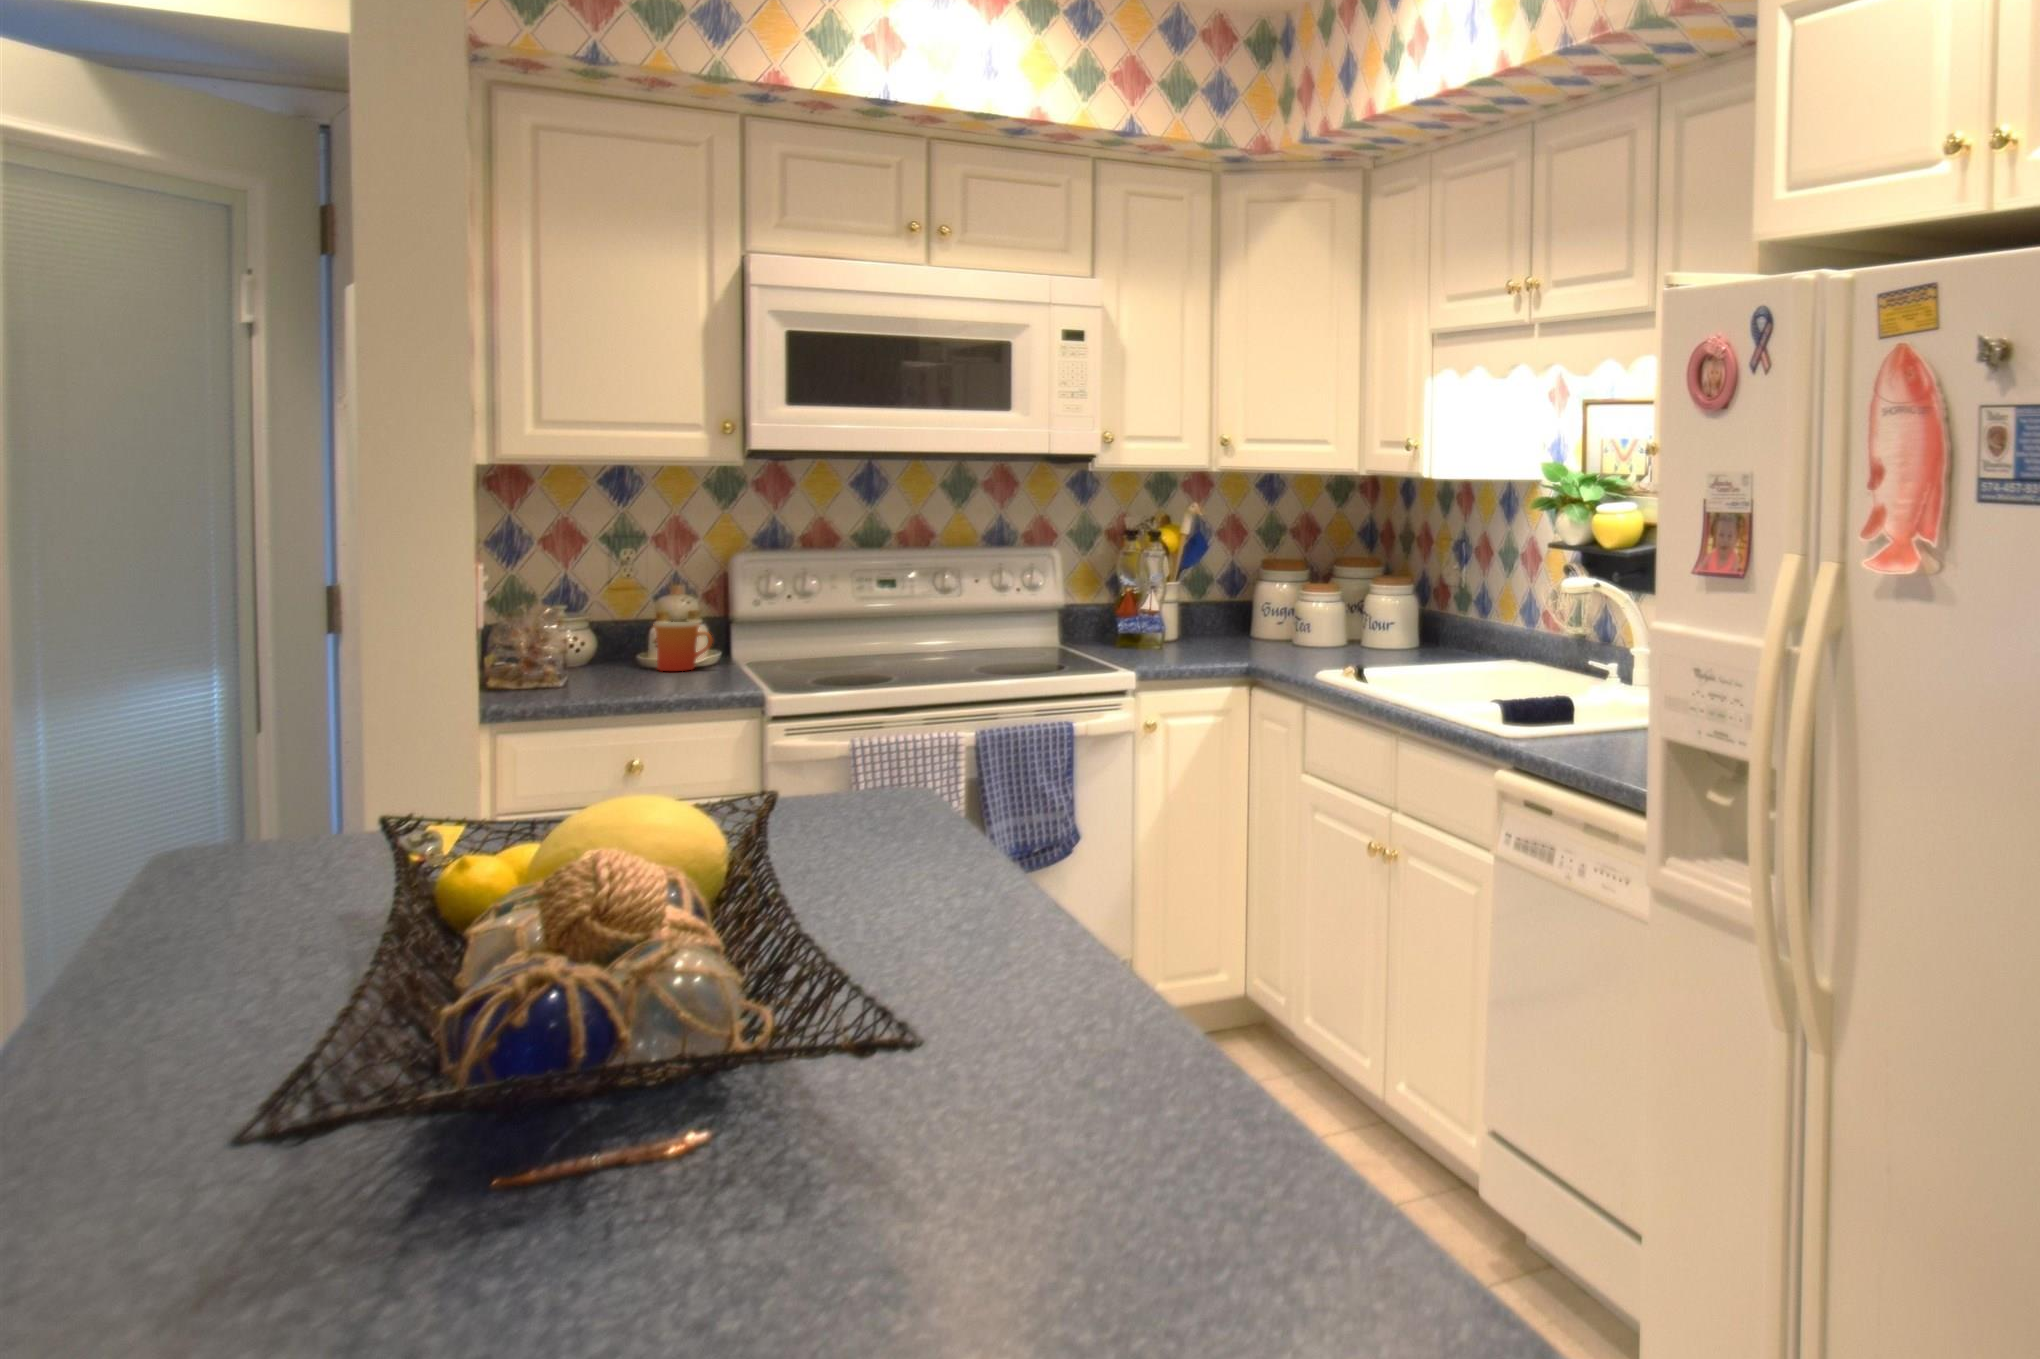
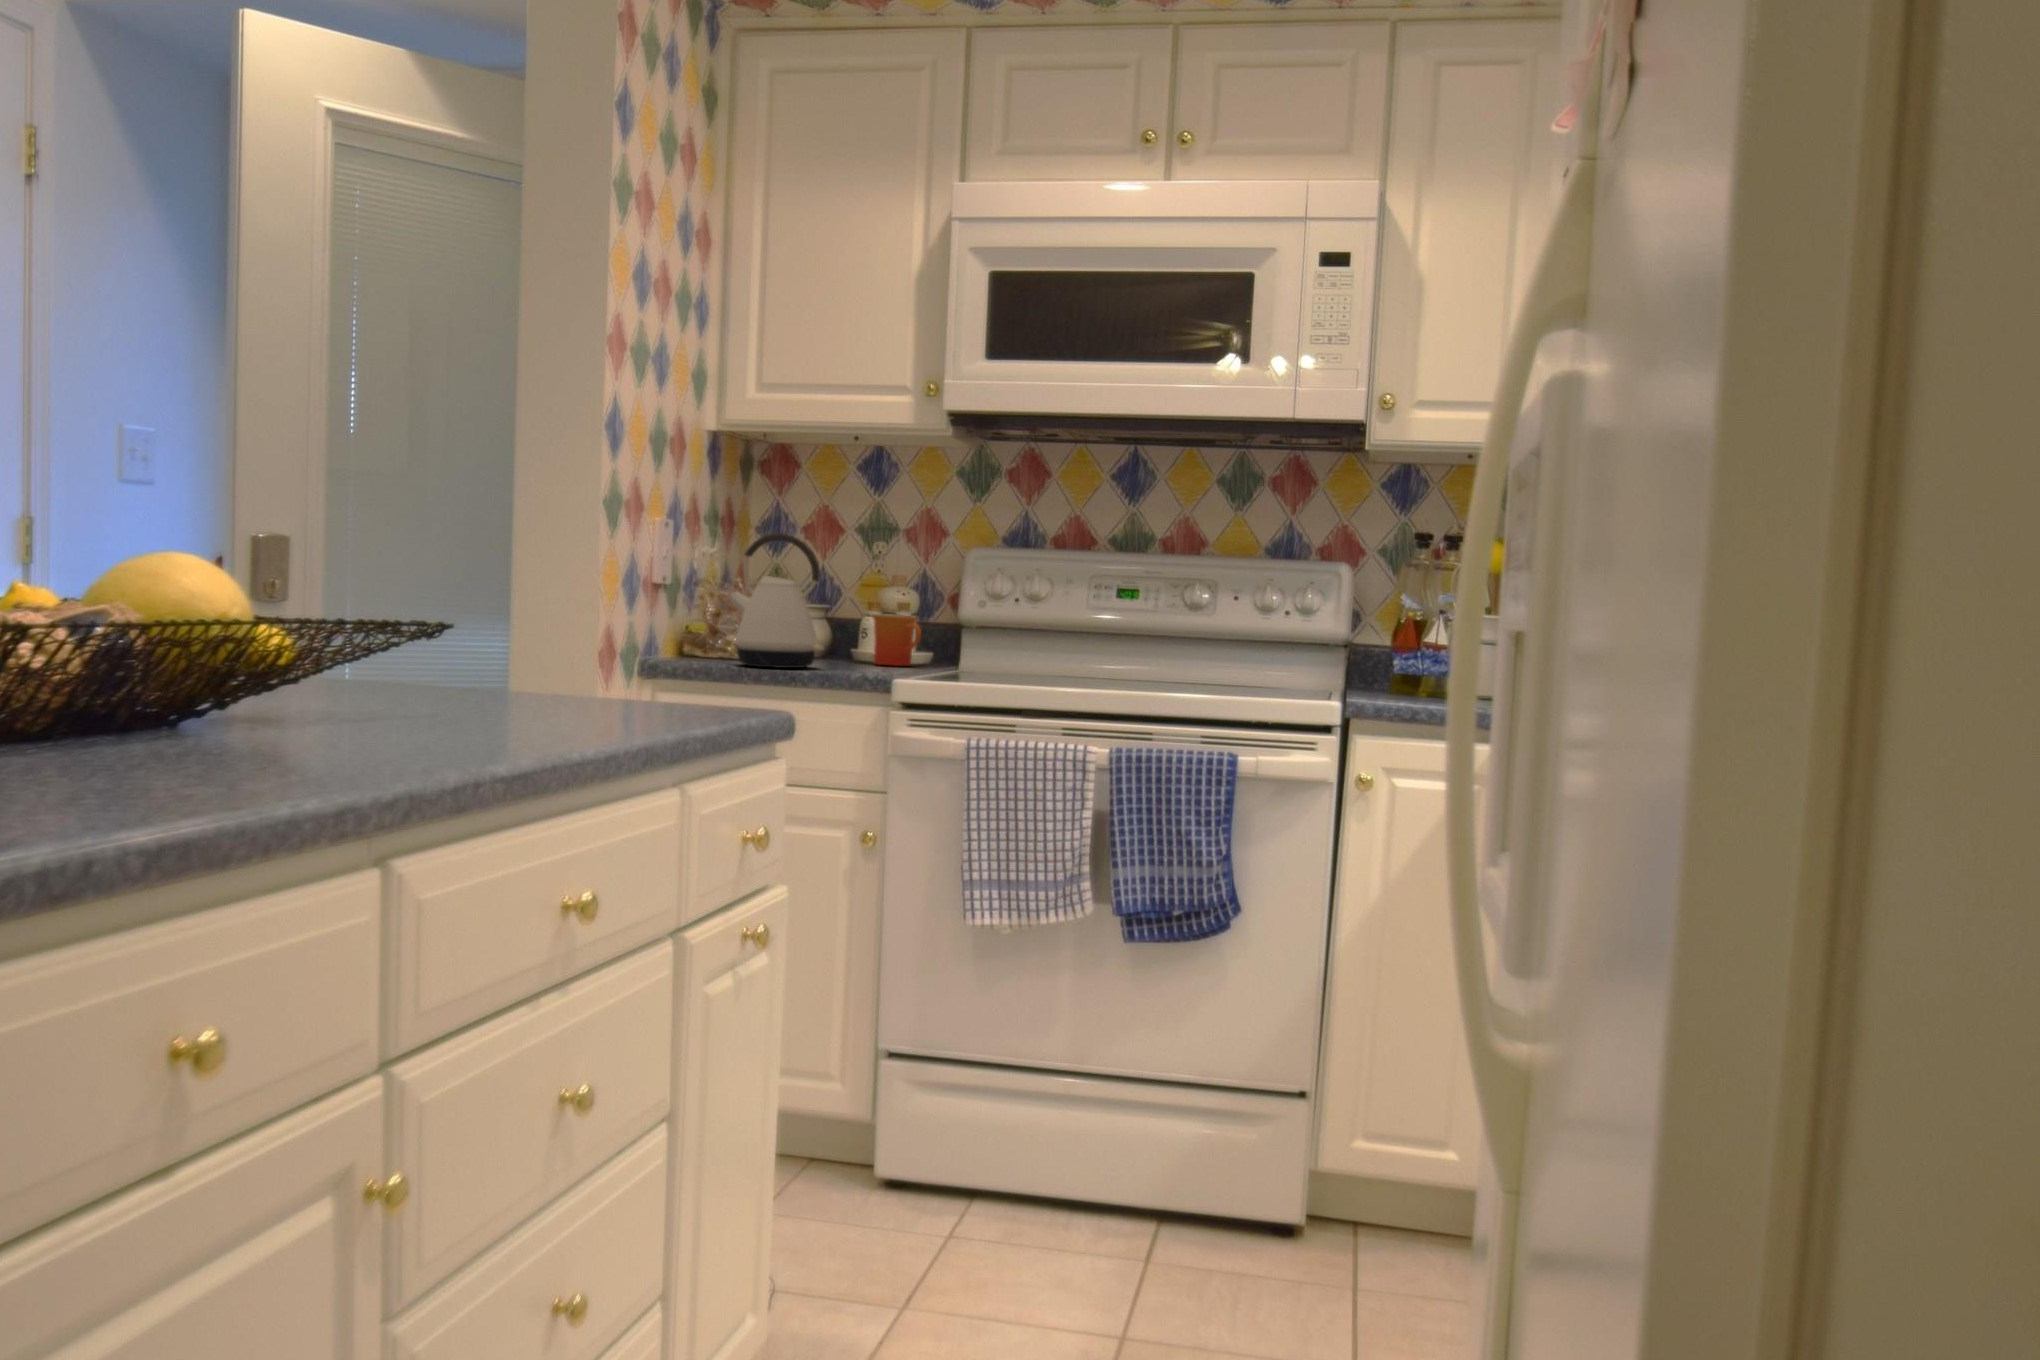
kettle: none [537,567,652,696] -> present [728,533,824,668]

